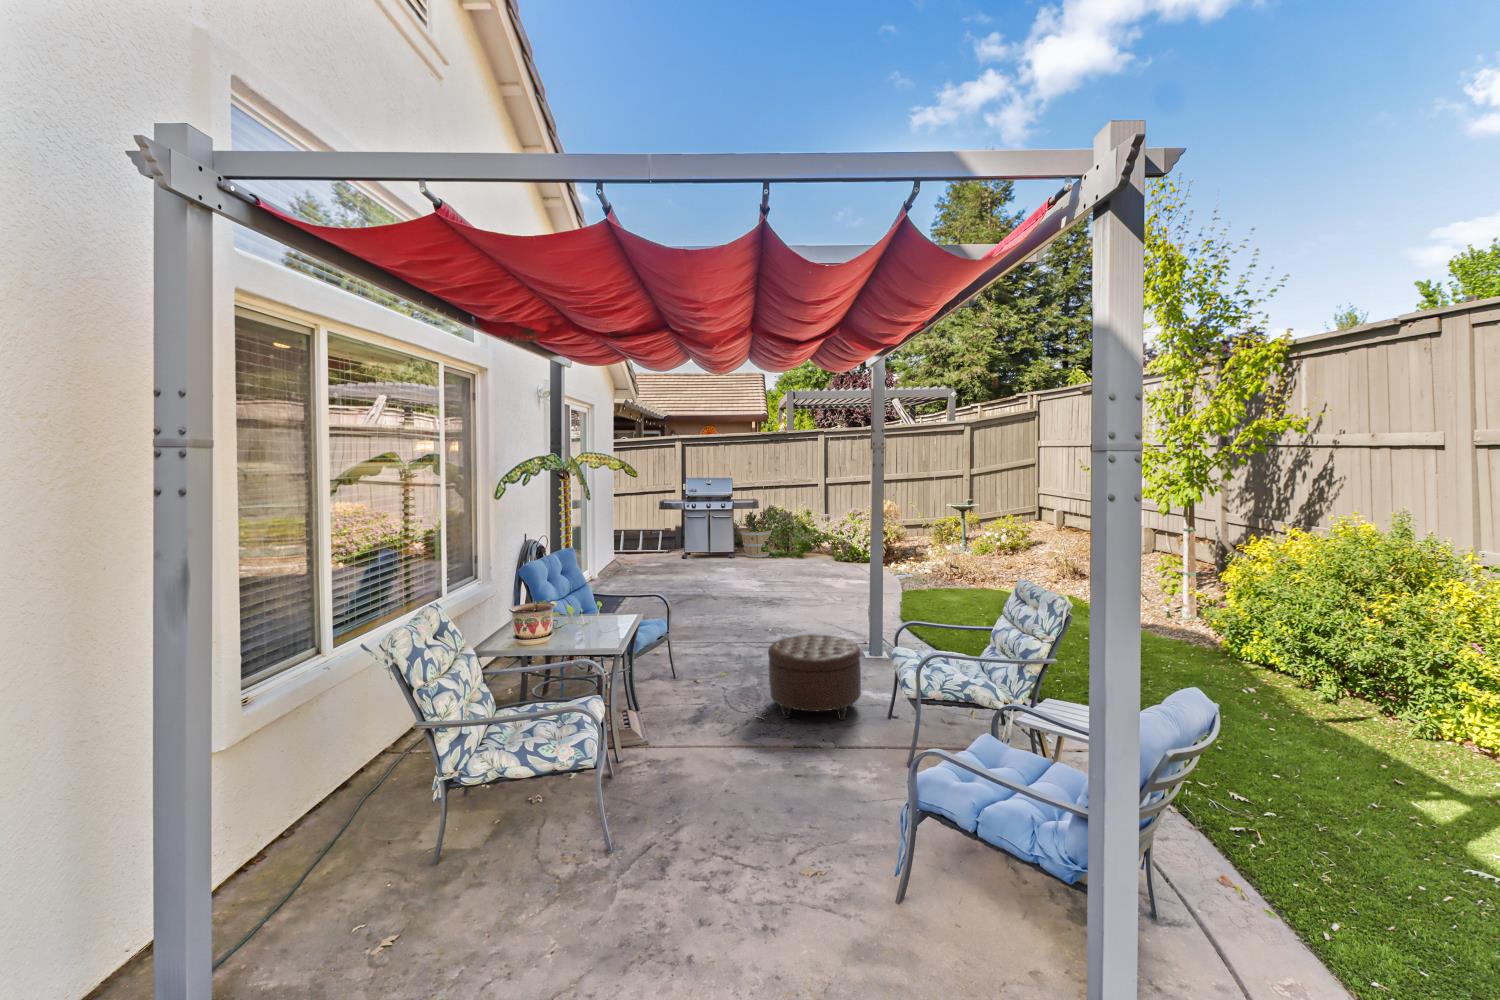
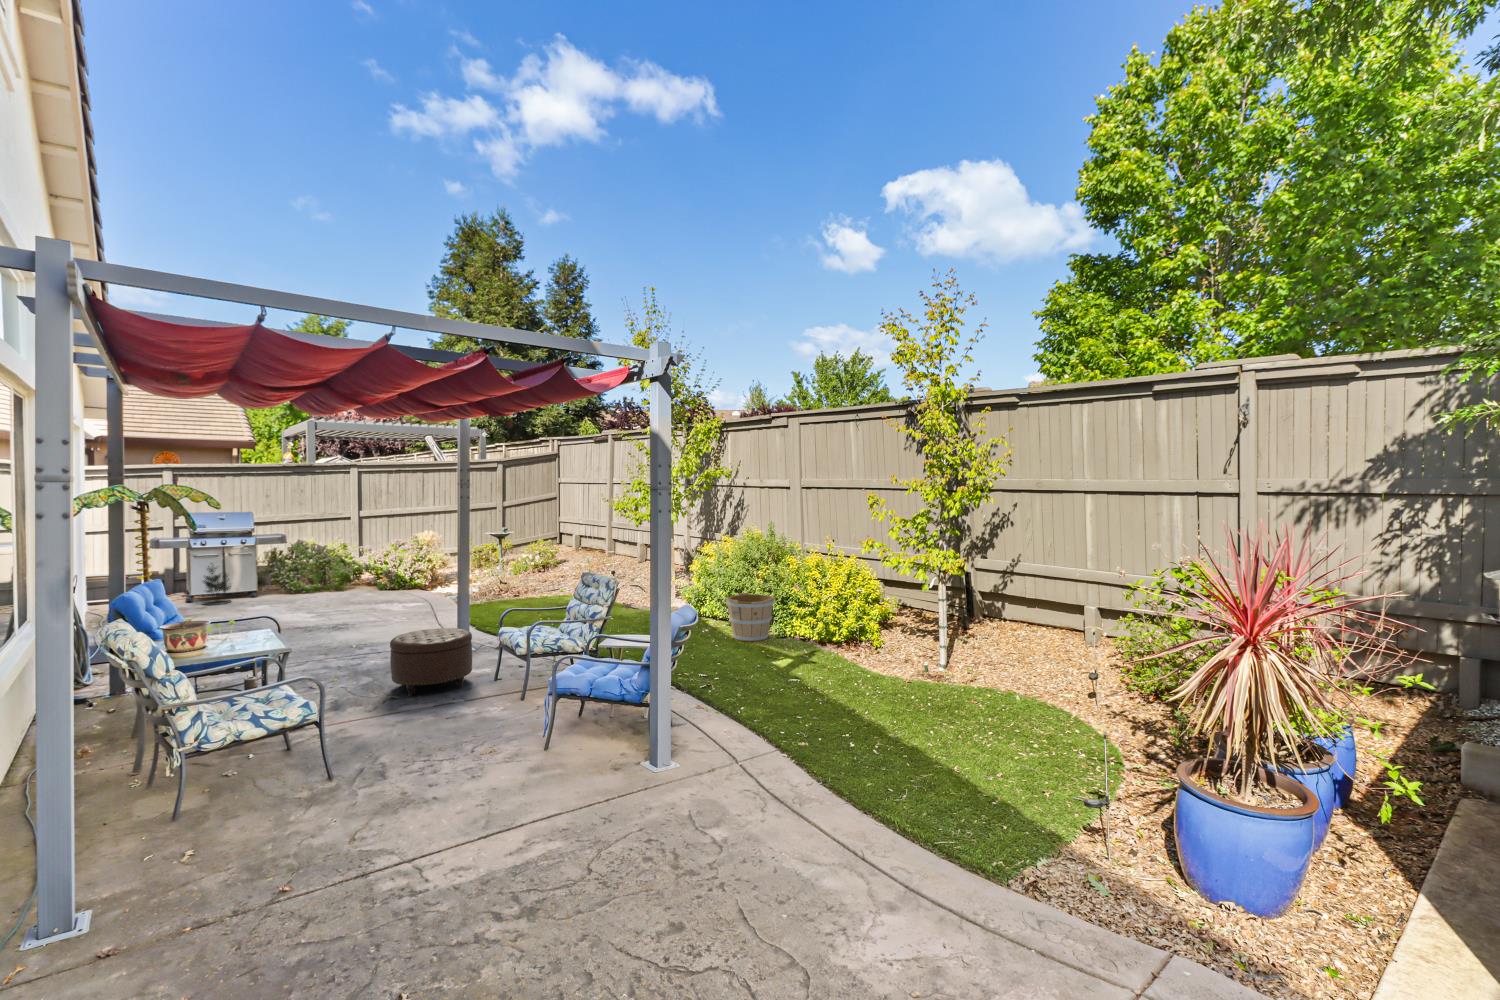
potted tree: none [697,525,720,563] -> present [203,566,231,605]
wooden bucket: present [741,528,772,558] -> present [726,593,775,642]

